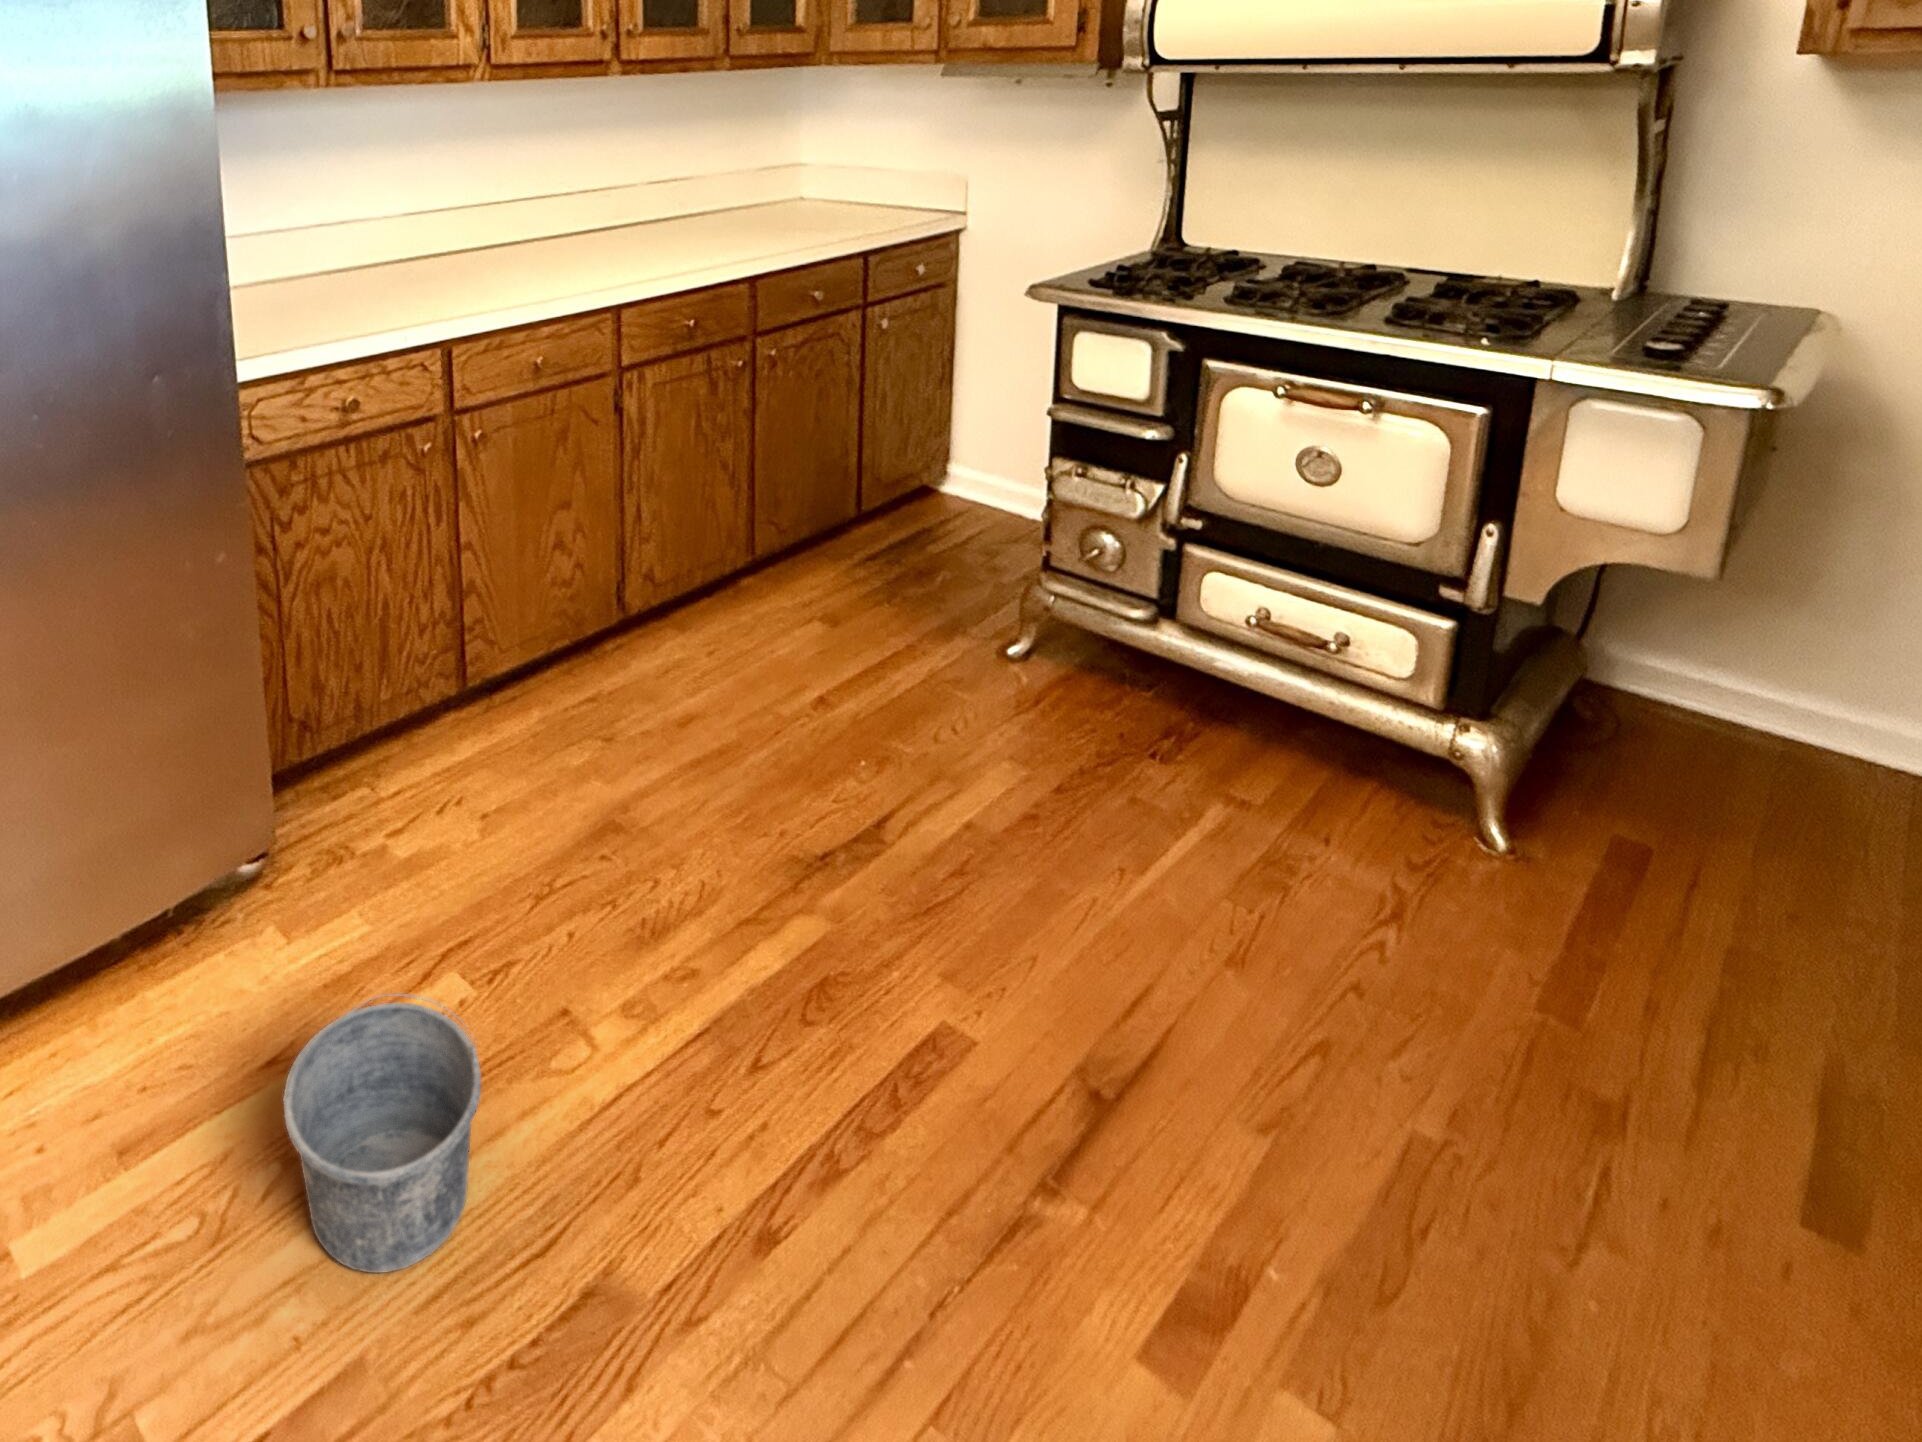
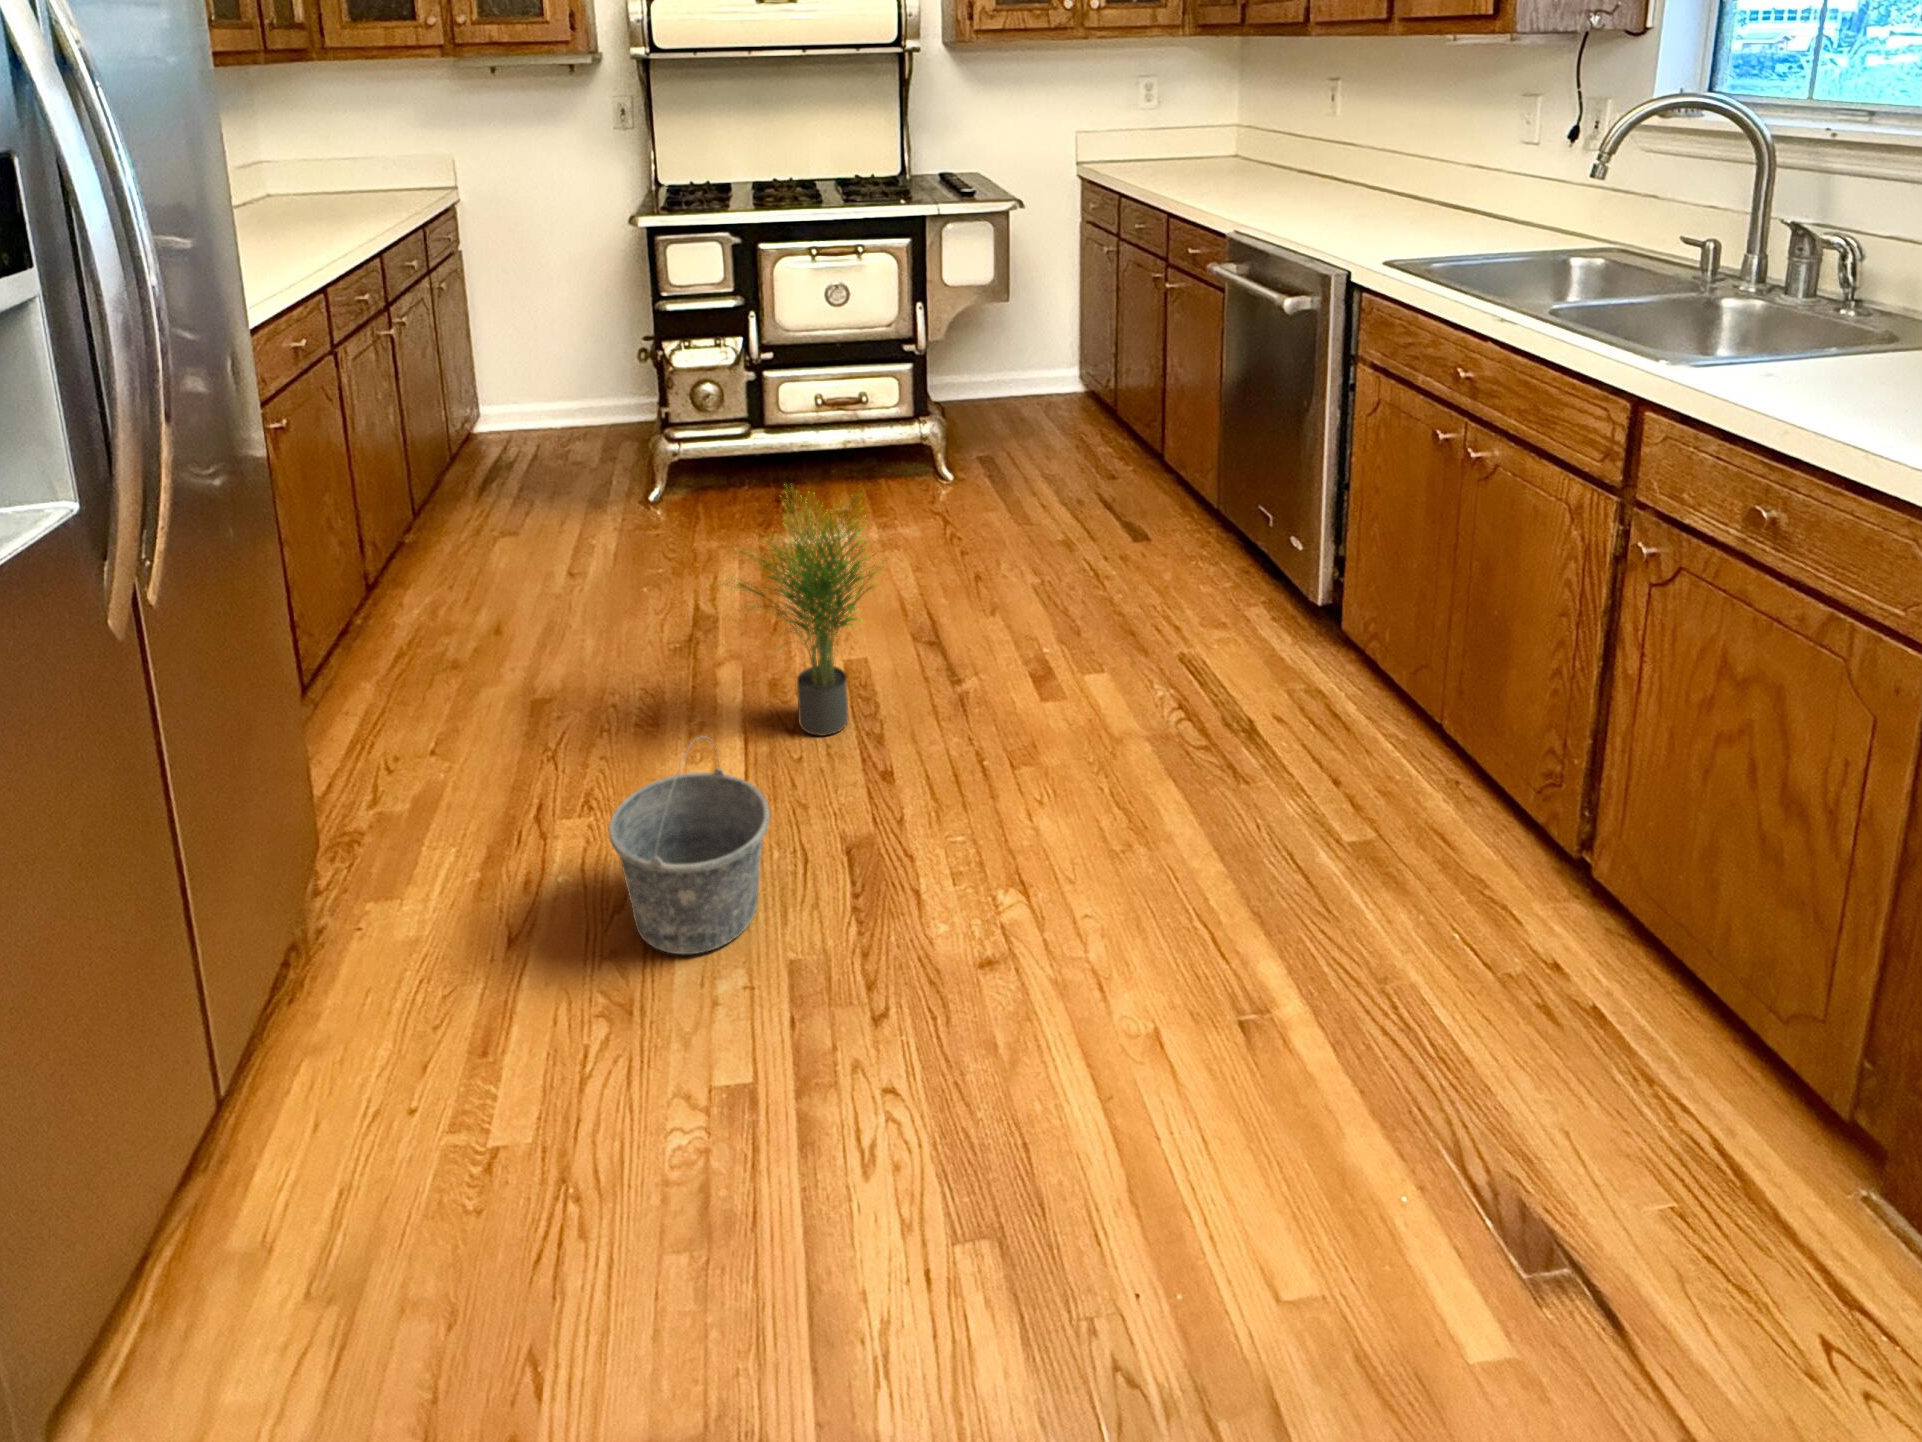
potted plant: none [684,723,932,1117] -> present [727,494,884,736]

